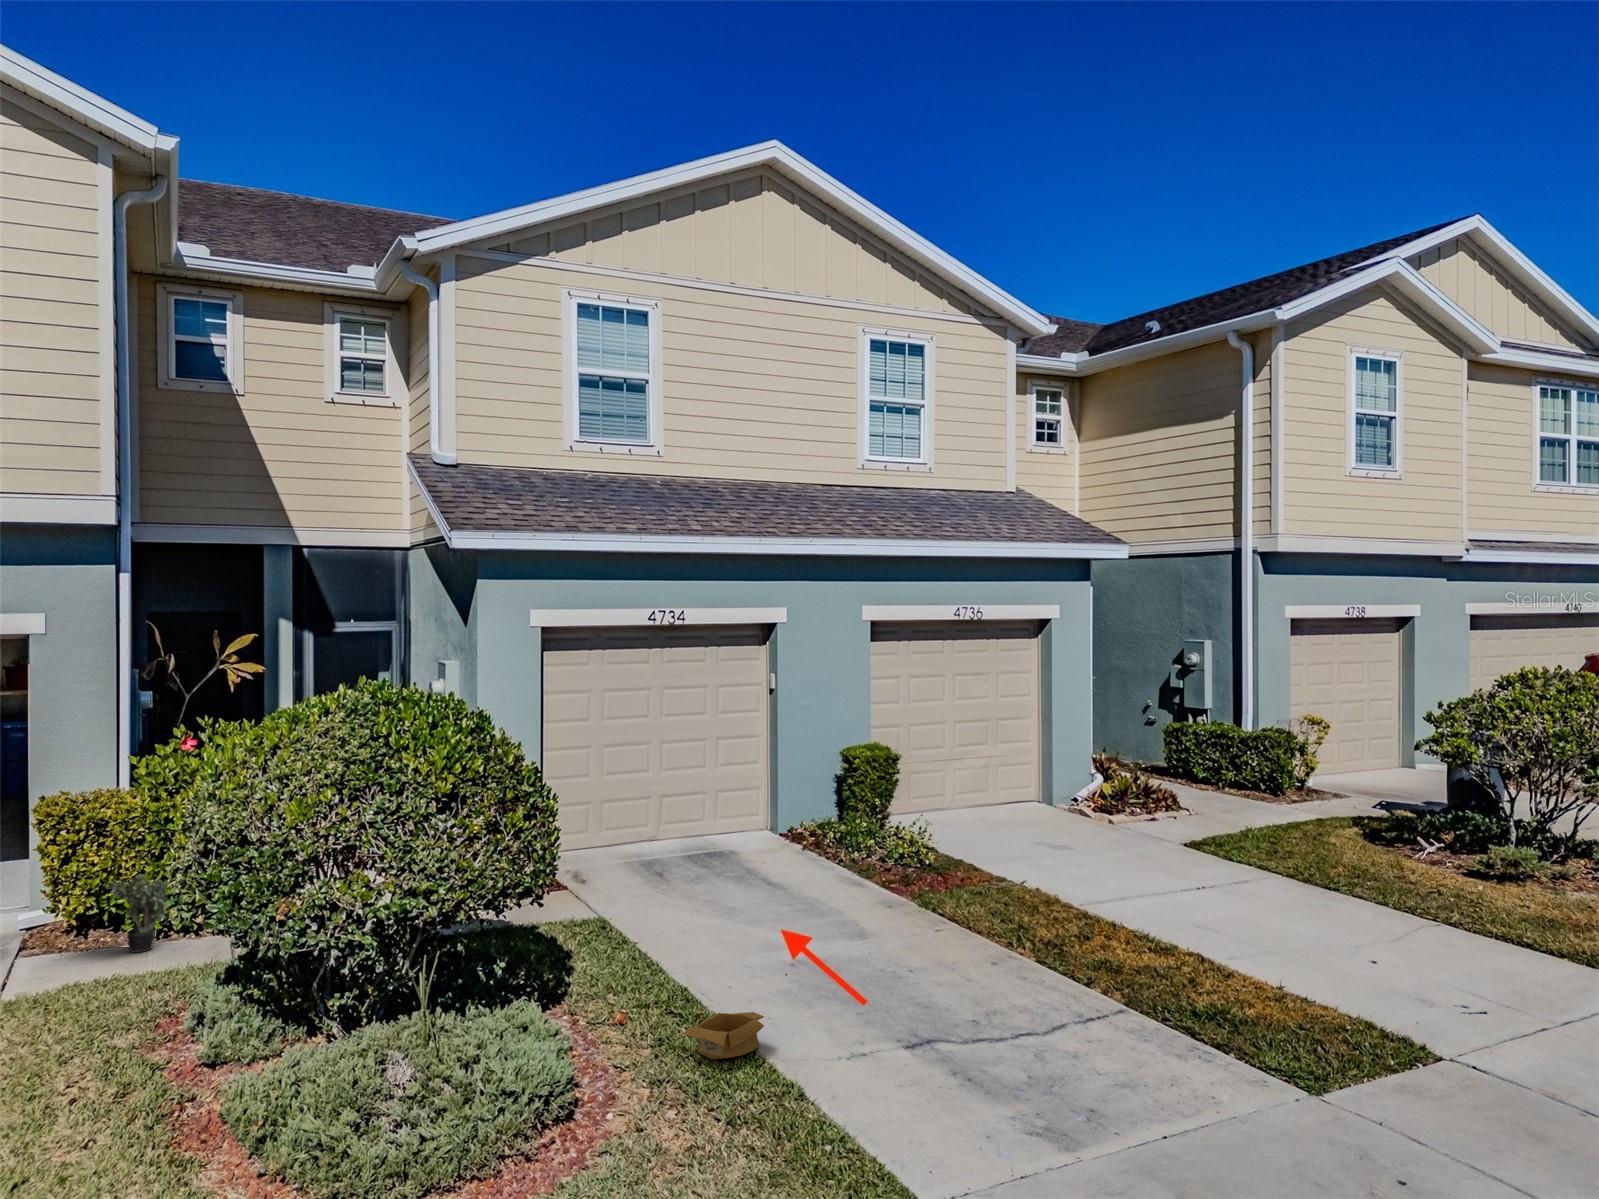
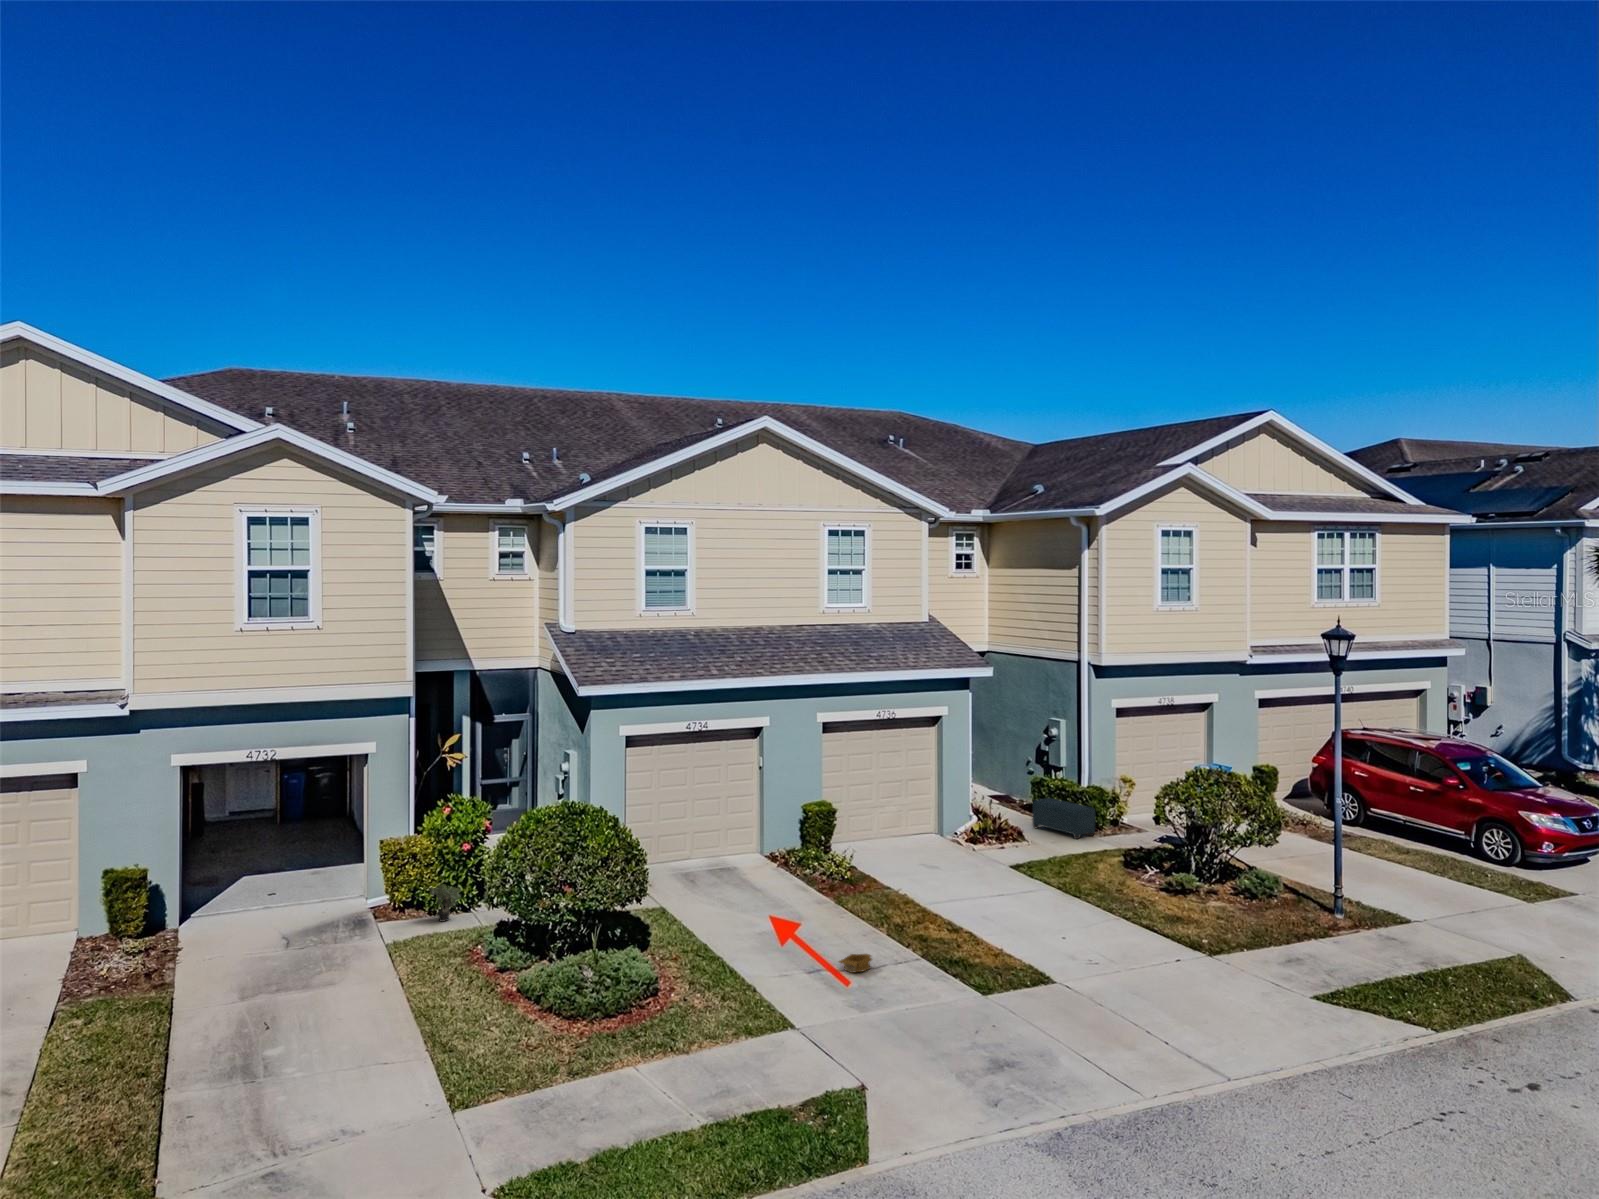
bench: none [1179,752,1285,811] -> present [1032,798,1095,839]
cardboard box: present [682,1012,764,1059] -> present [839,954,872,972]

